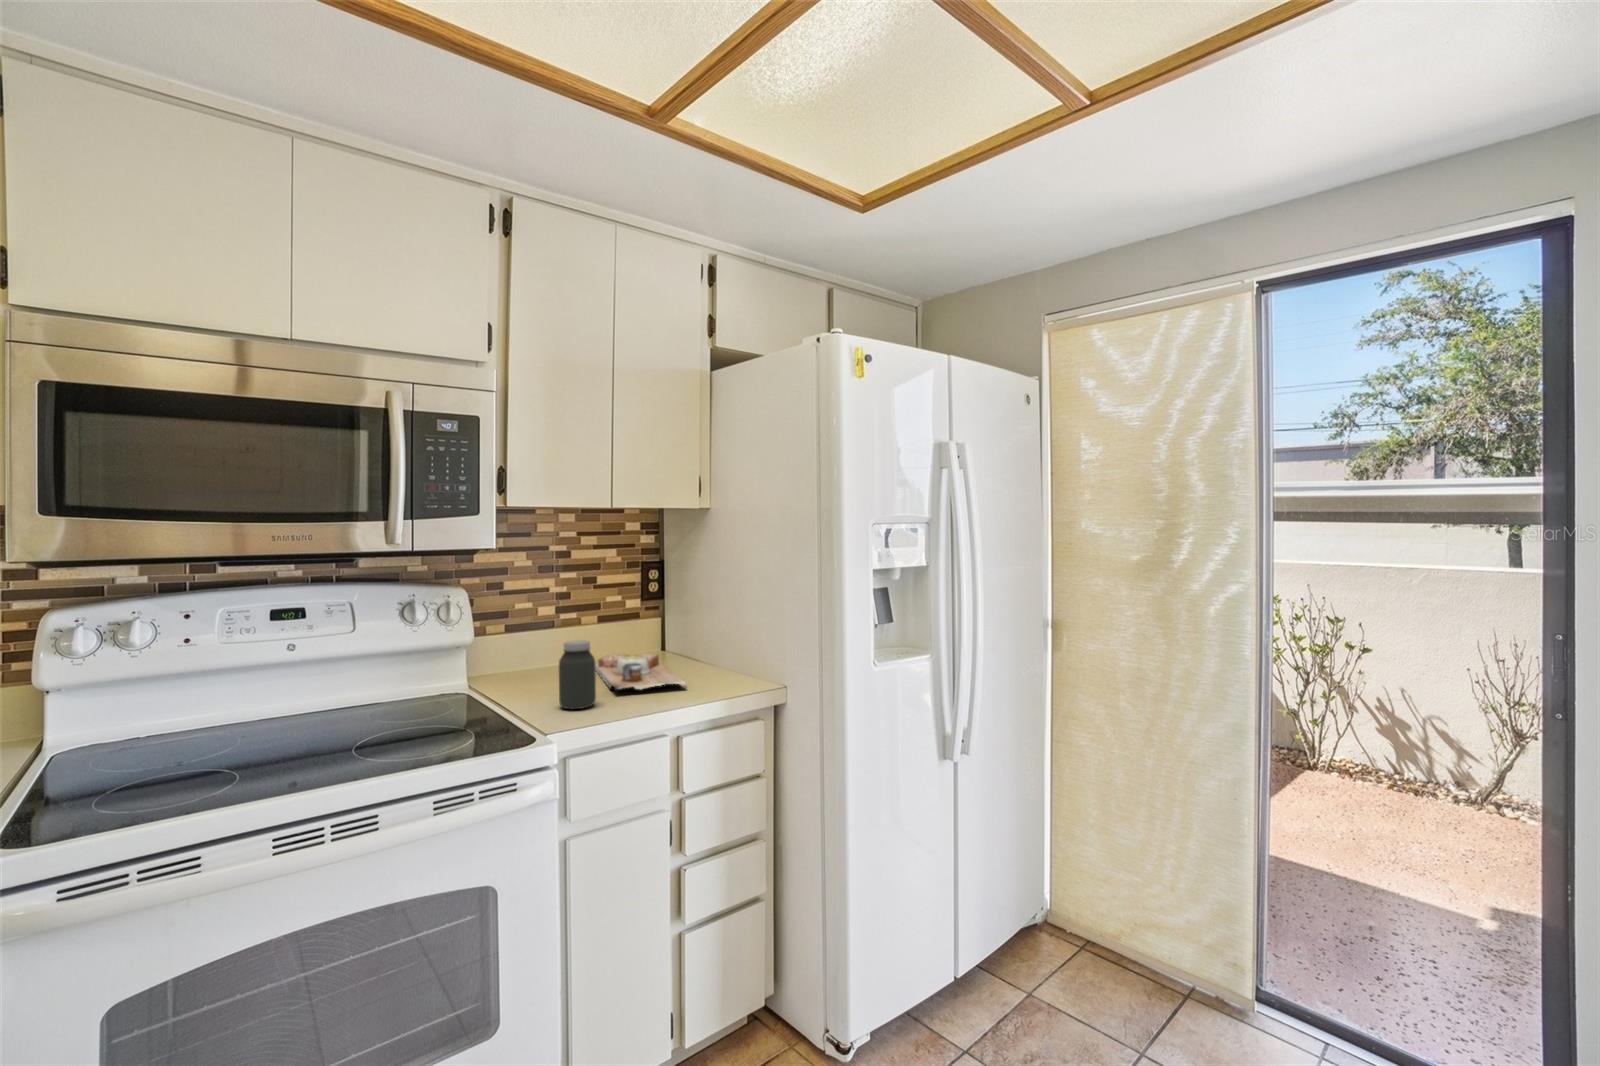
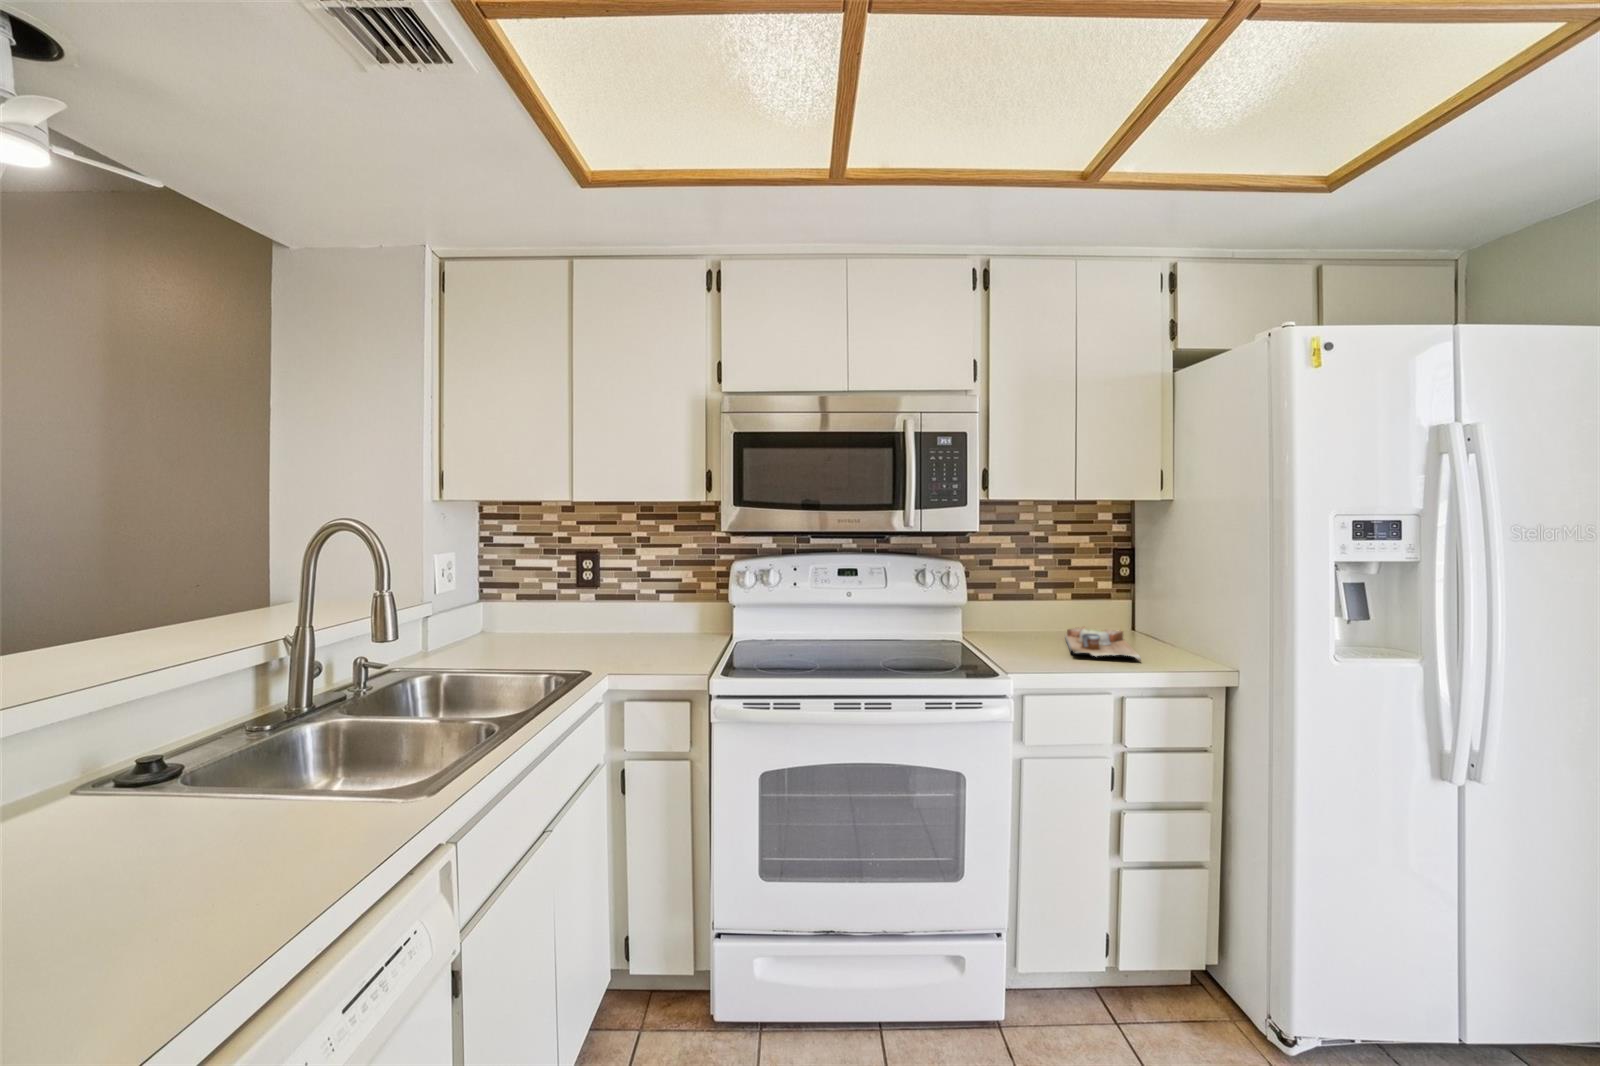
jar: present [559,640,596,709] -> none [1023,608,1053,663]

